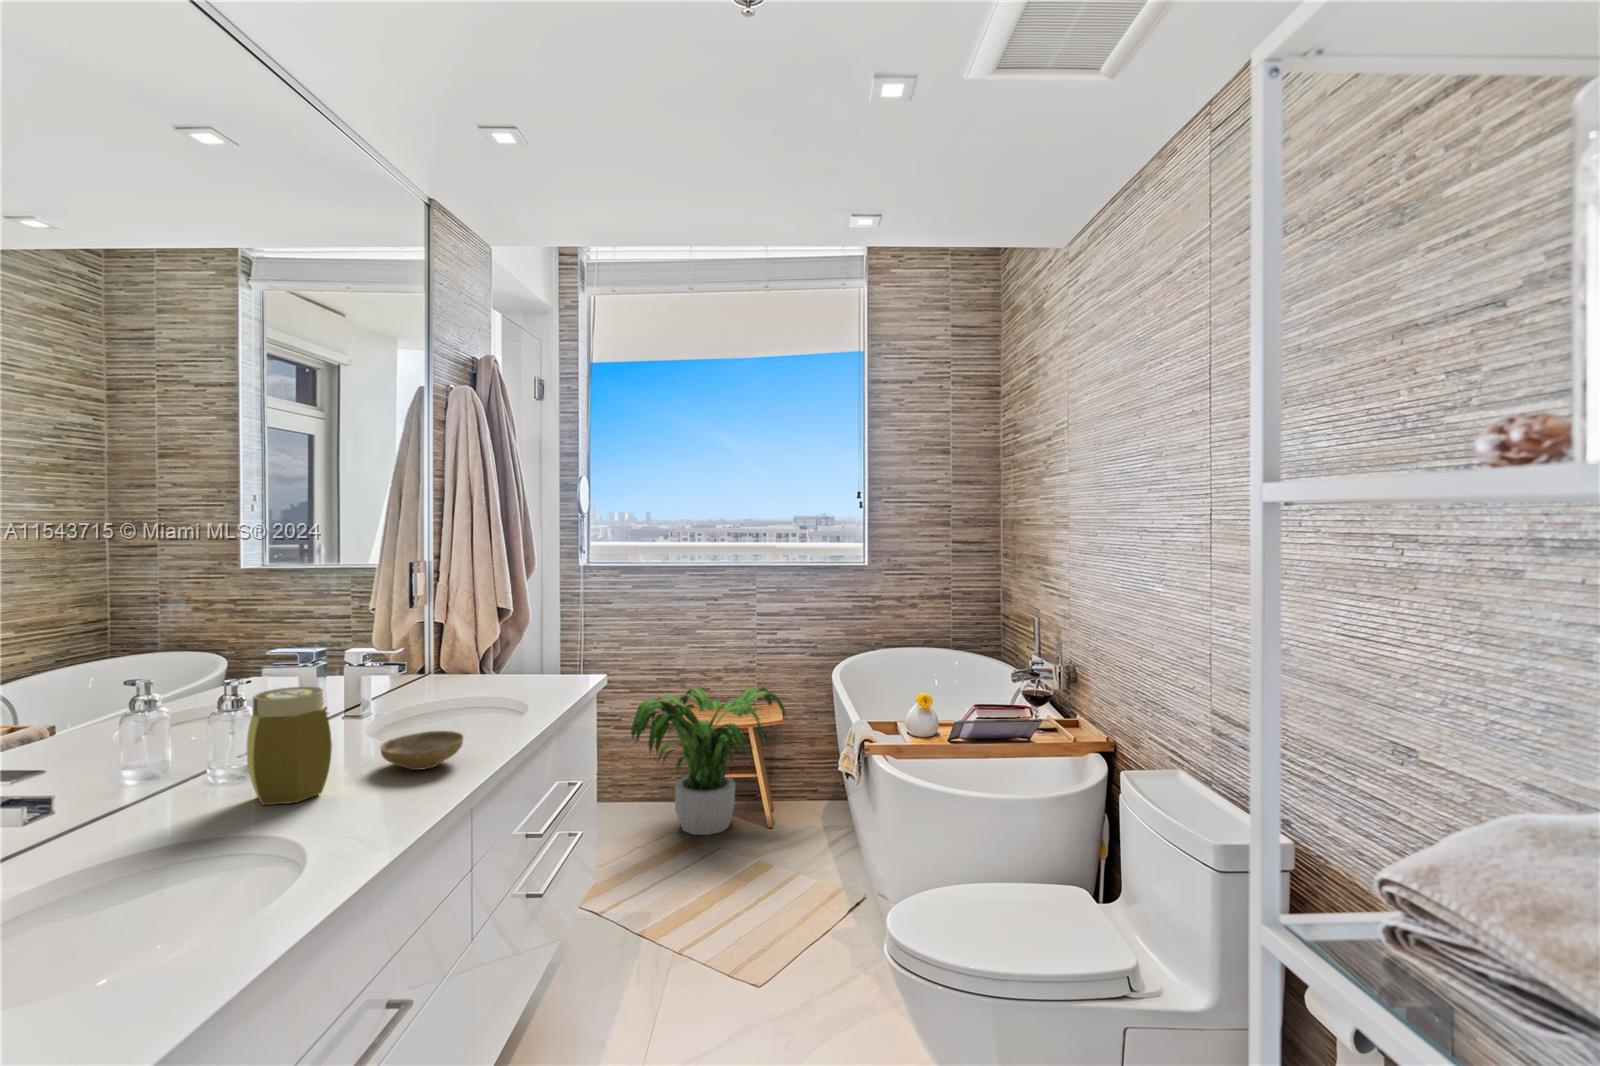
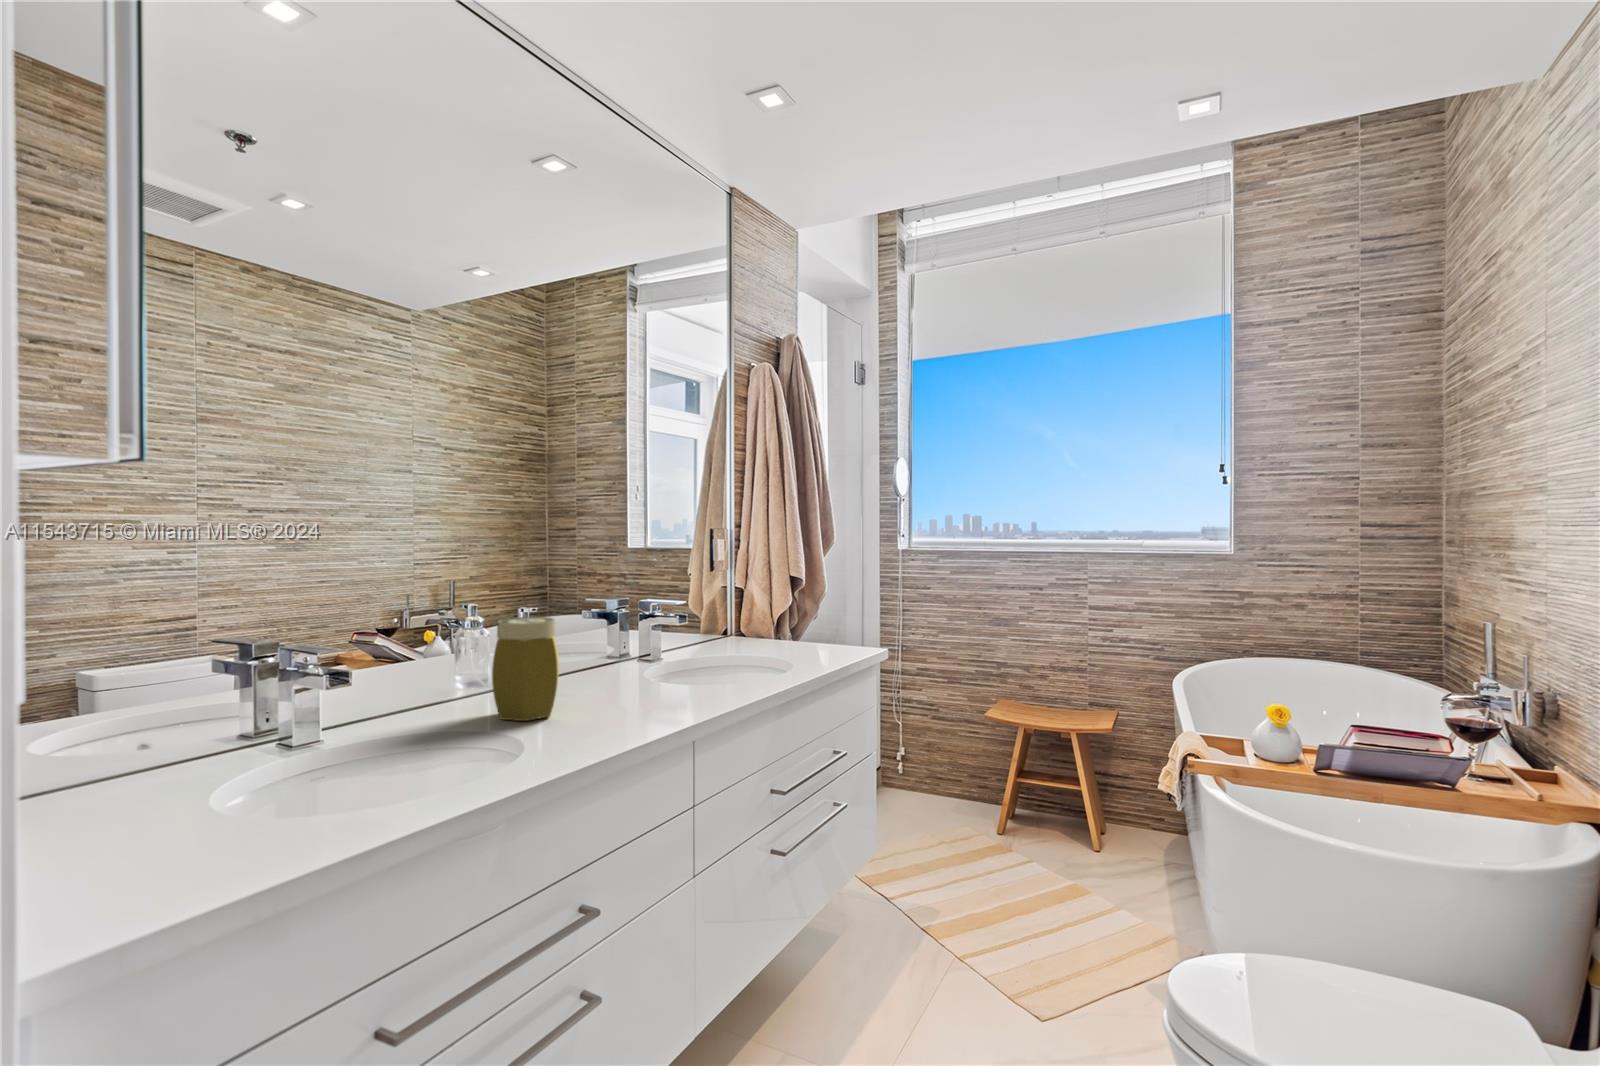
potted plant: present [631,687,785,835] -> none [935,682,1118,845]
ceramic bowl: present [380,731,463,770] -> none [612,676,687,710]

